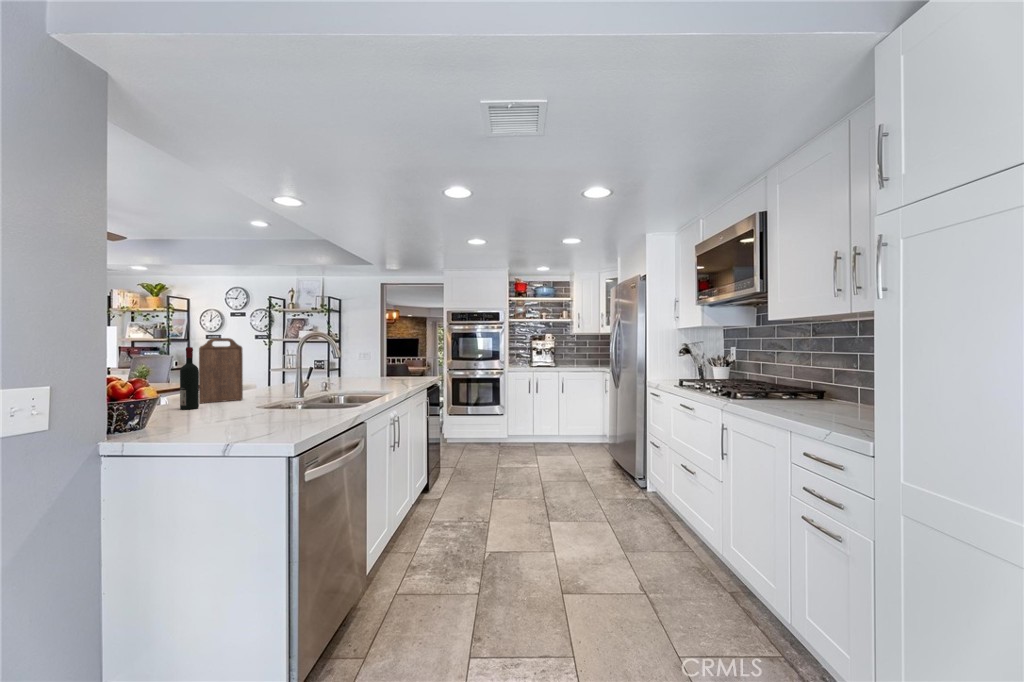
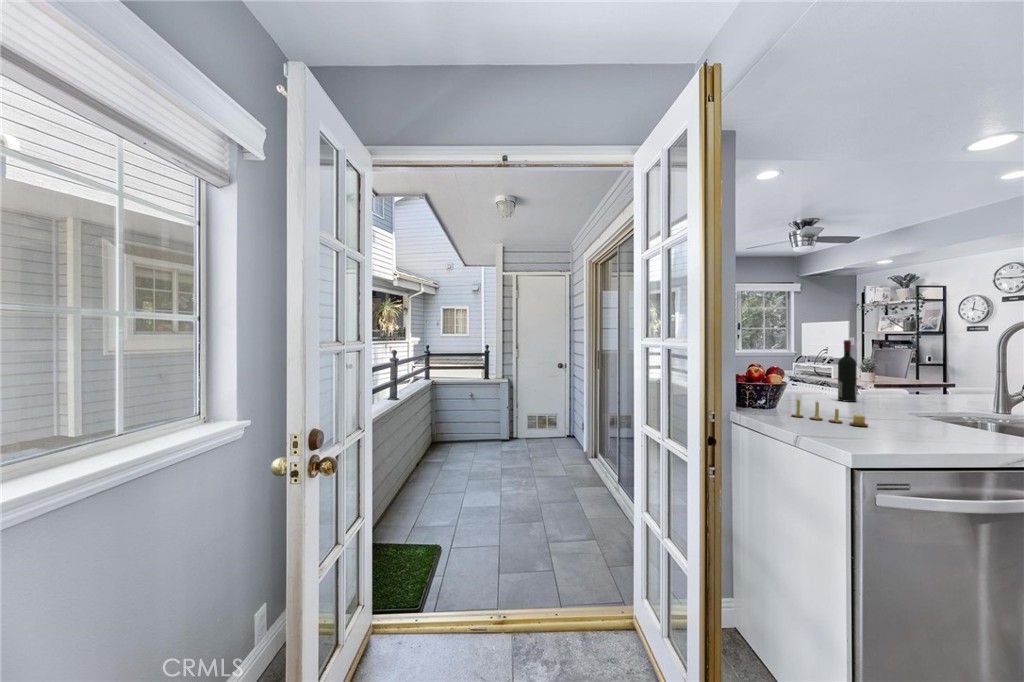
cutting board: present [199,338,243,403] -> none [868,331,922,402]
candle: none [176,408,256,431] -> present [792,399,868,426]

